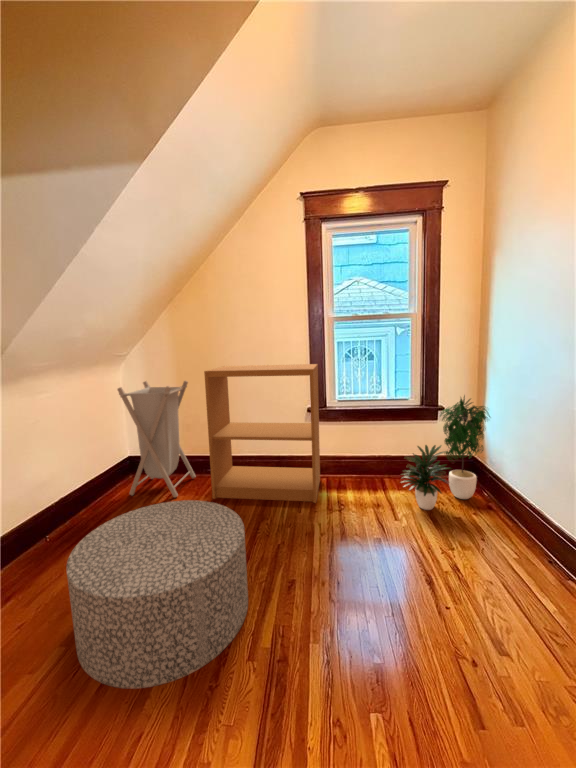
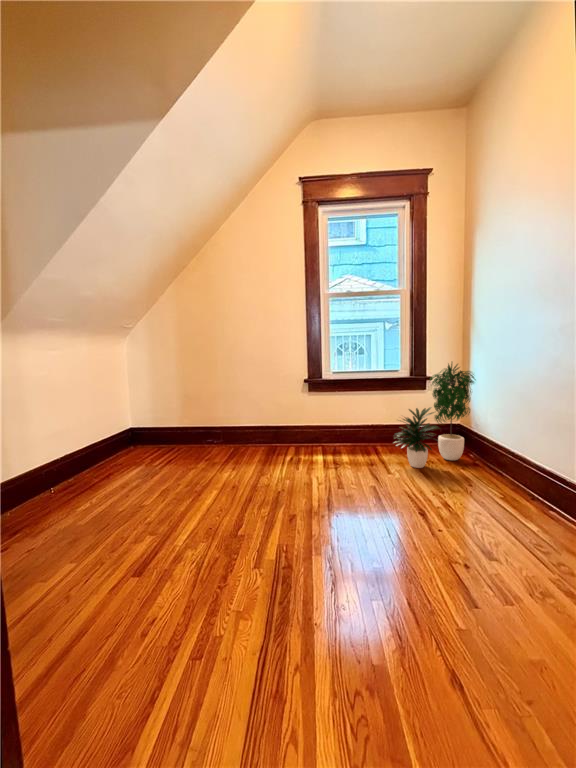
bookshelf: present [204,364,320,503] -> none [206,334,316,465]
laundry hamper: present [117,381,196,497] -> none [121,352,195,463]
ottoman: present [66,500,248,689] -> none [81,444,252,589]

